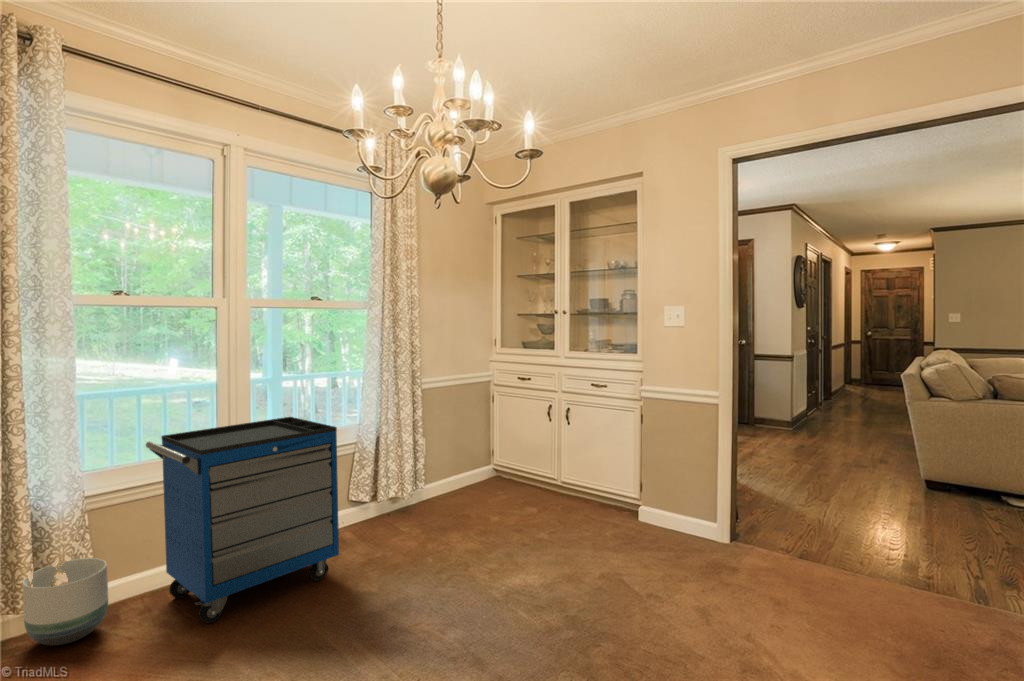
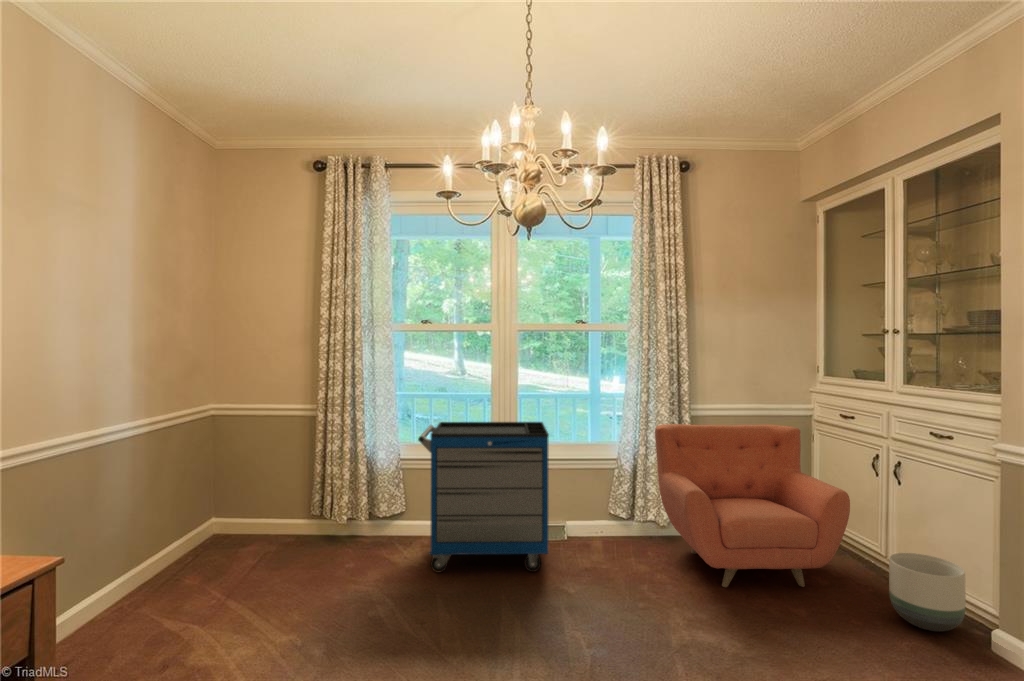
armchair: none [397,392,553,533] -> present [655,424,850,587]
planter: present [23,558,108,645] -> present [889,553,966,632]

